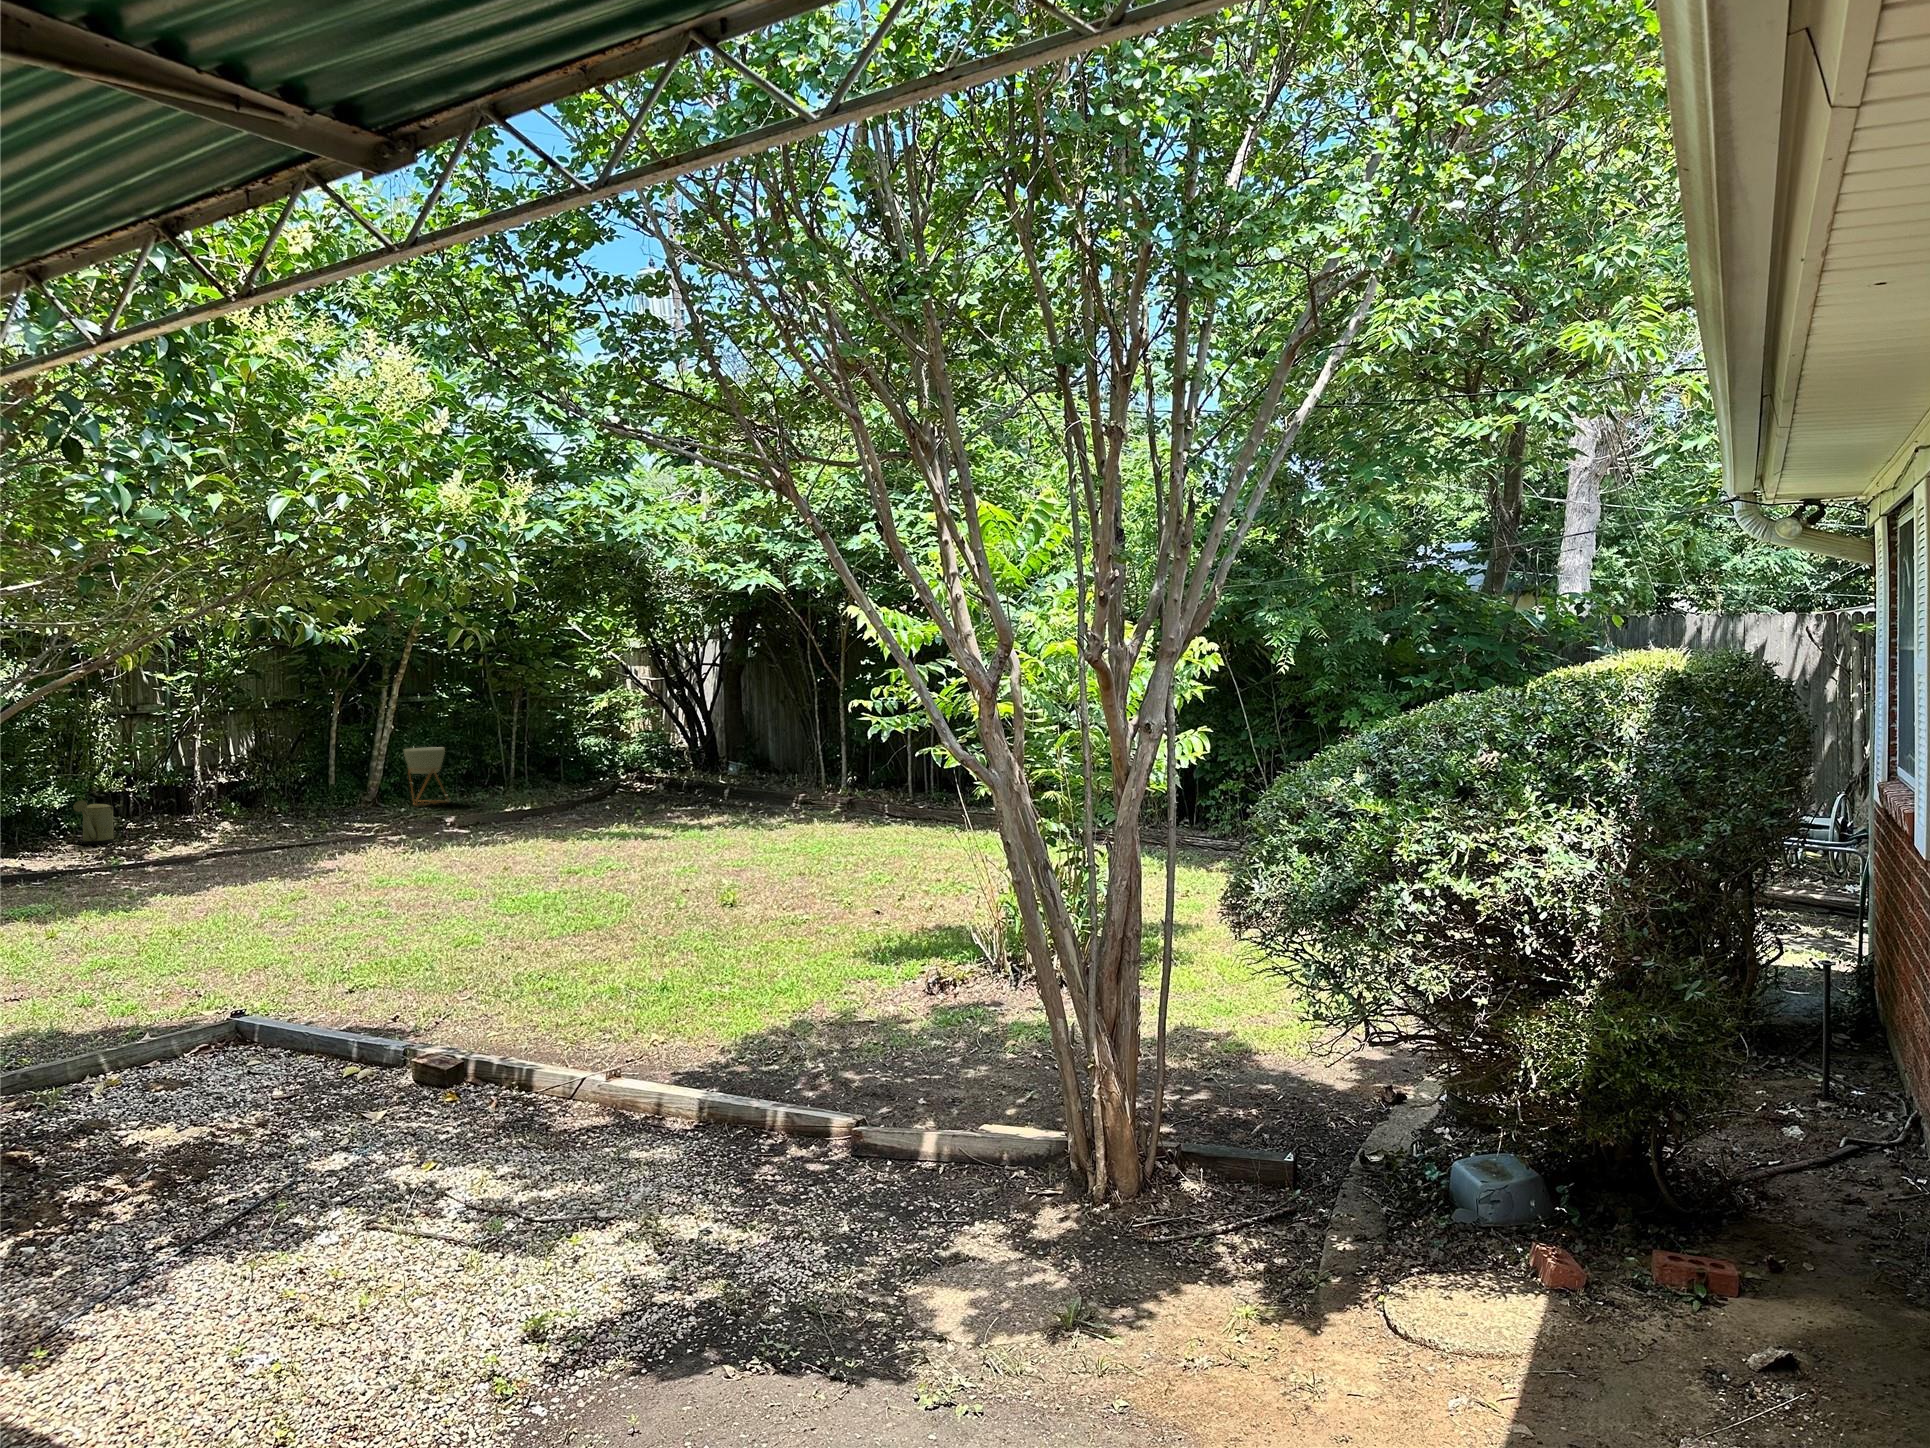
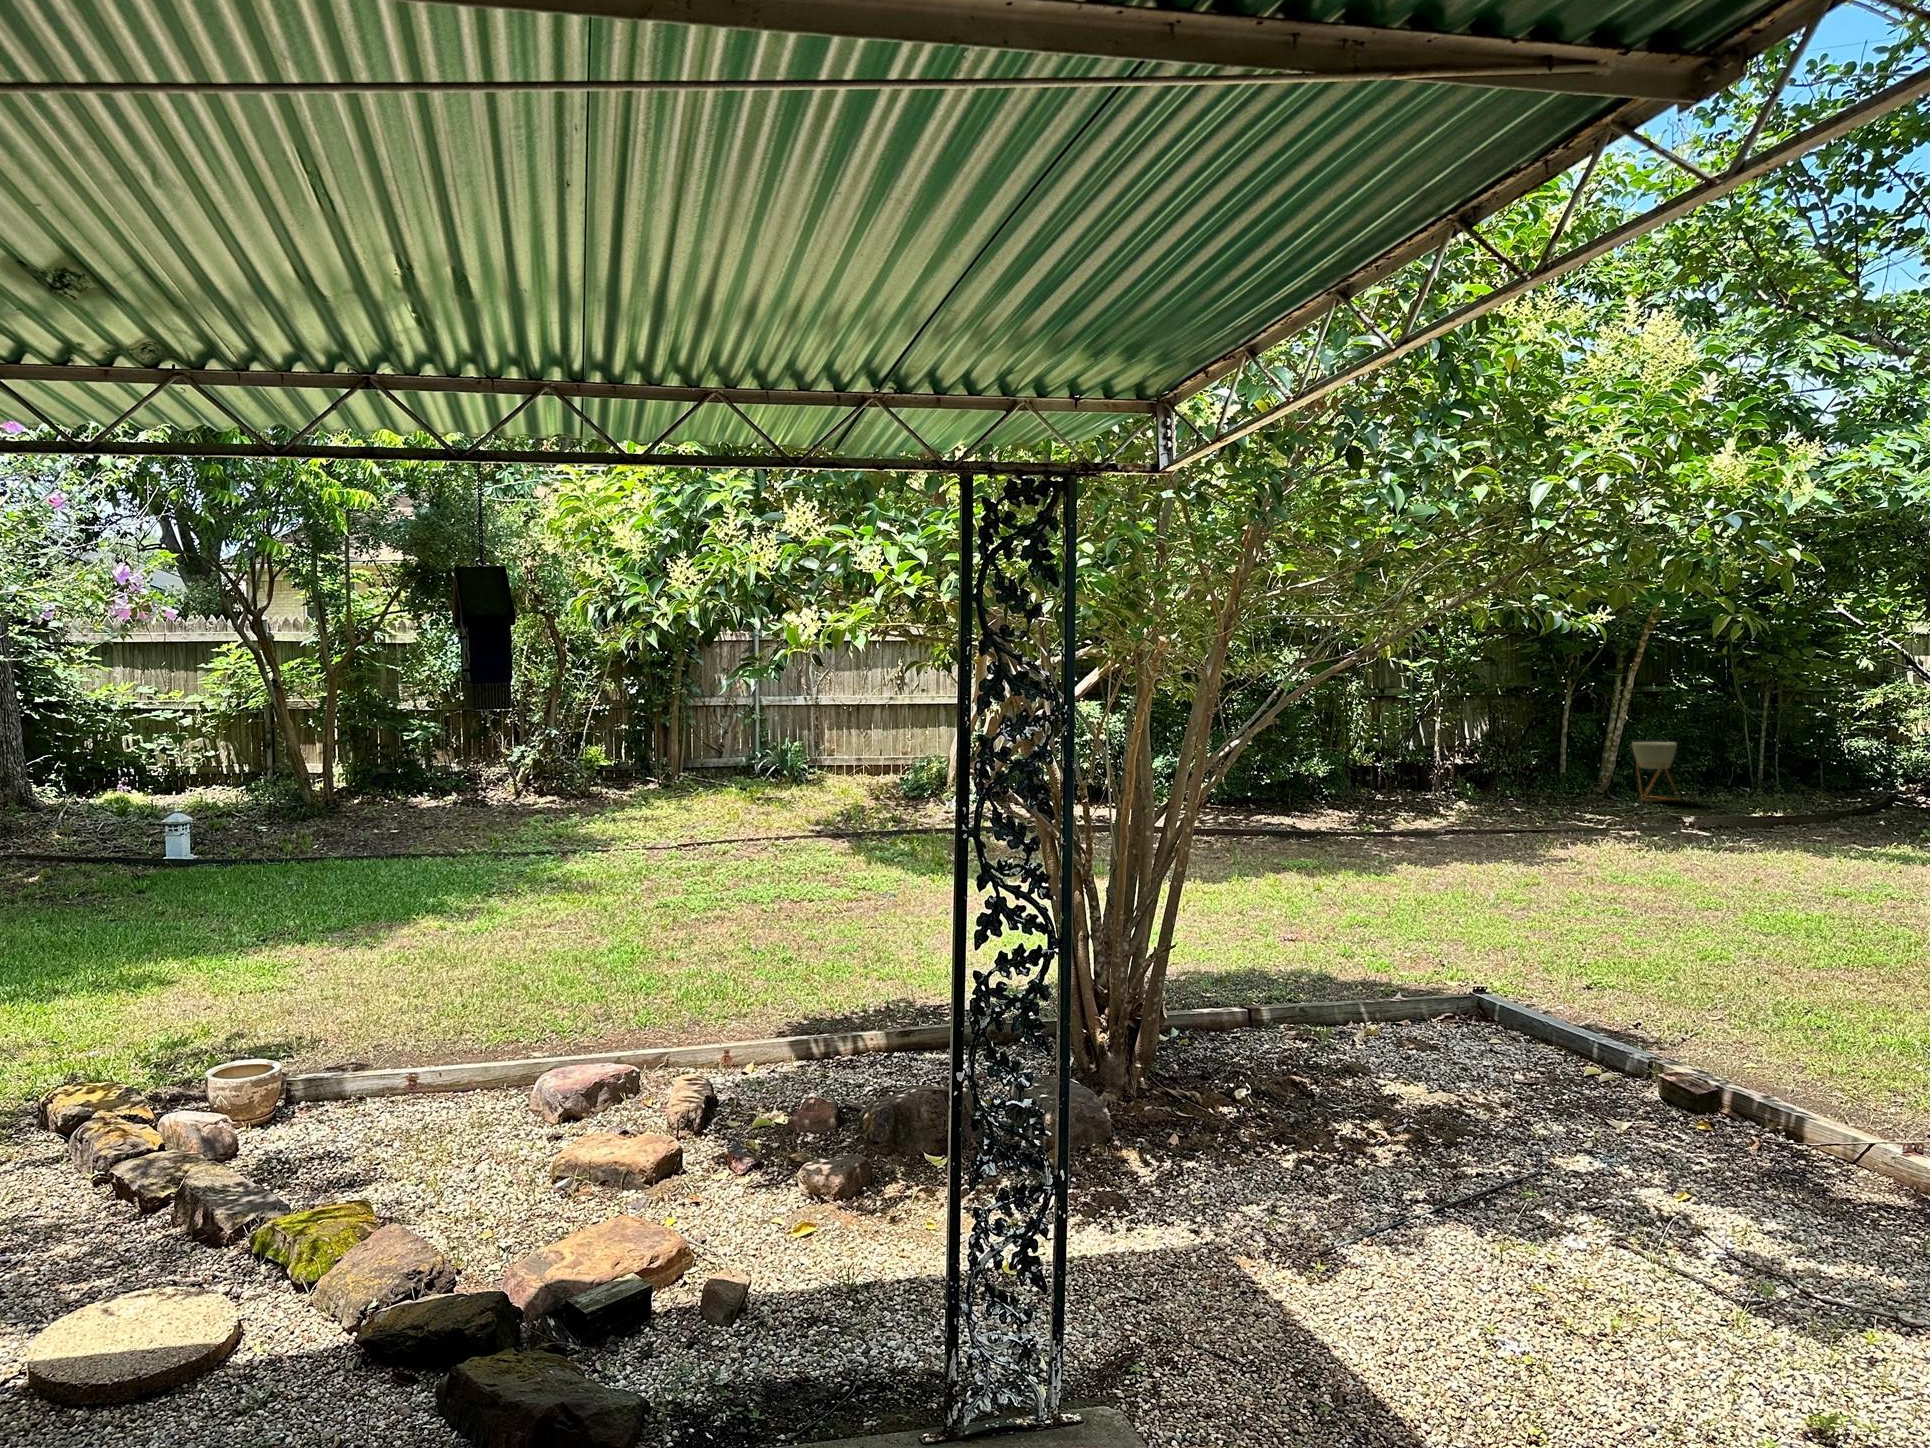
watering can: present [73,793,113,845] -> none [1340,765,1370,809]

